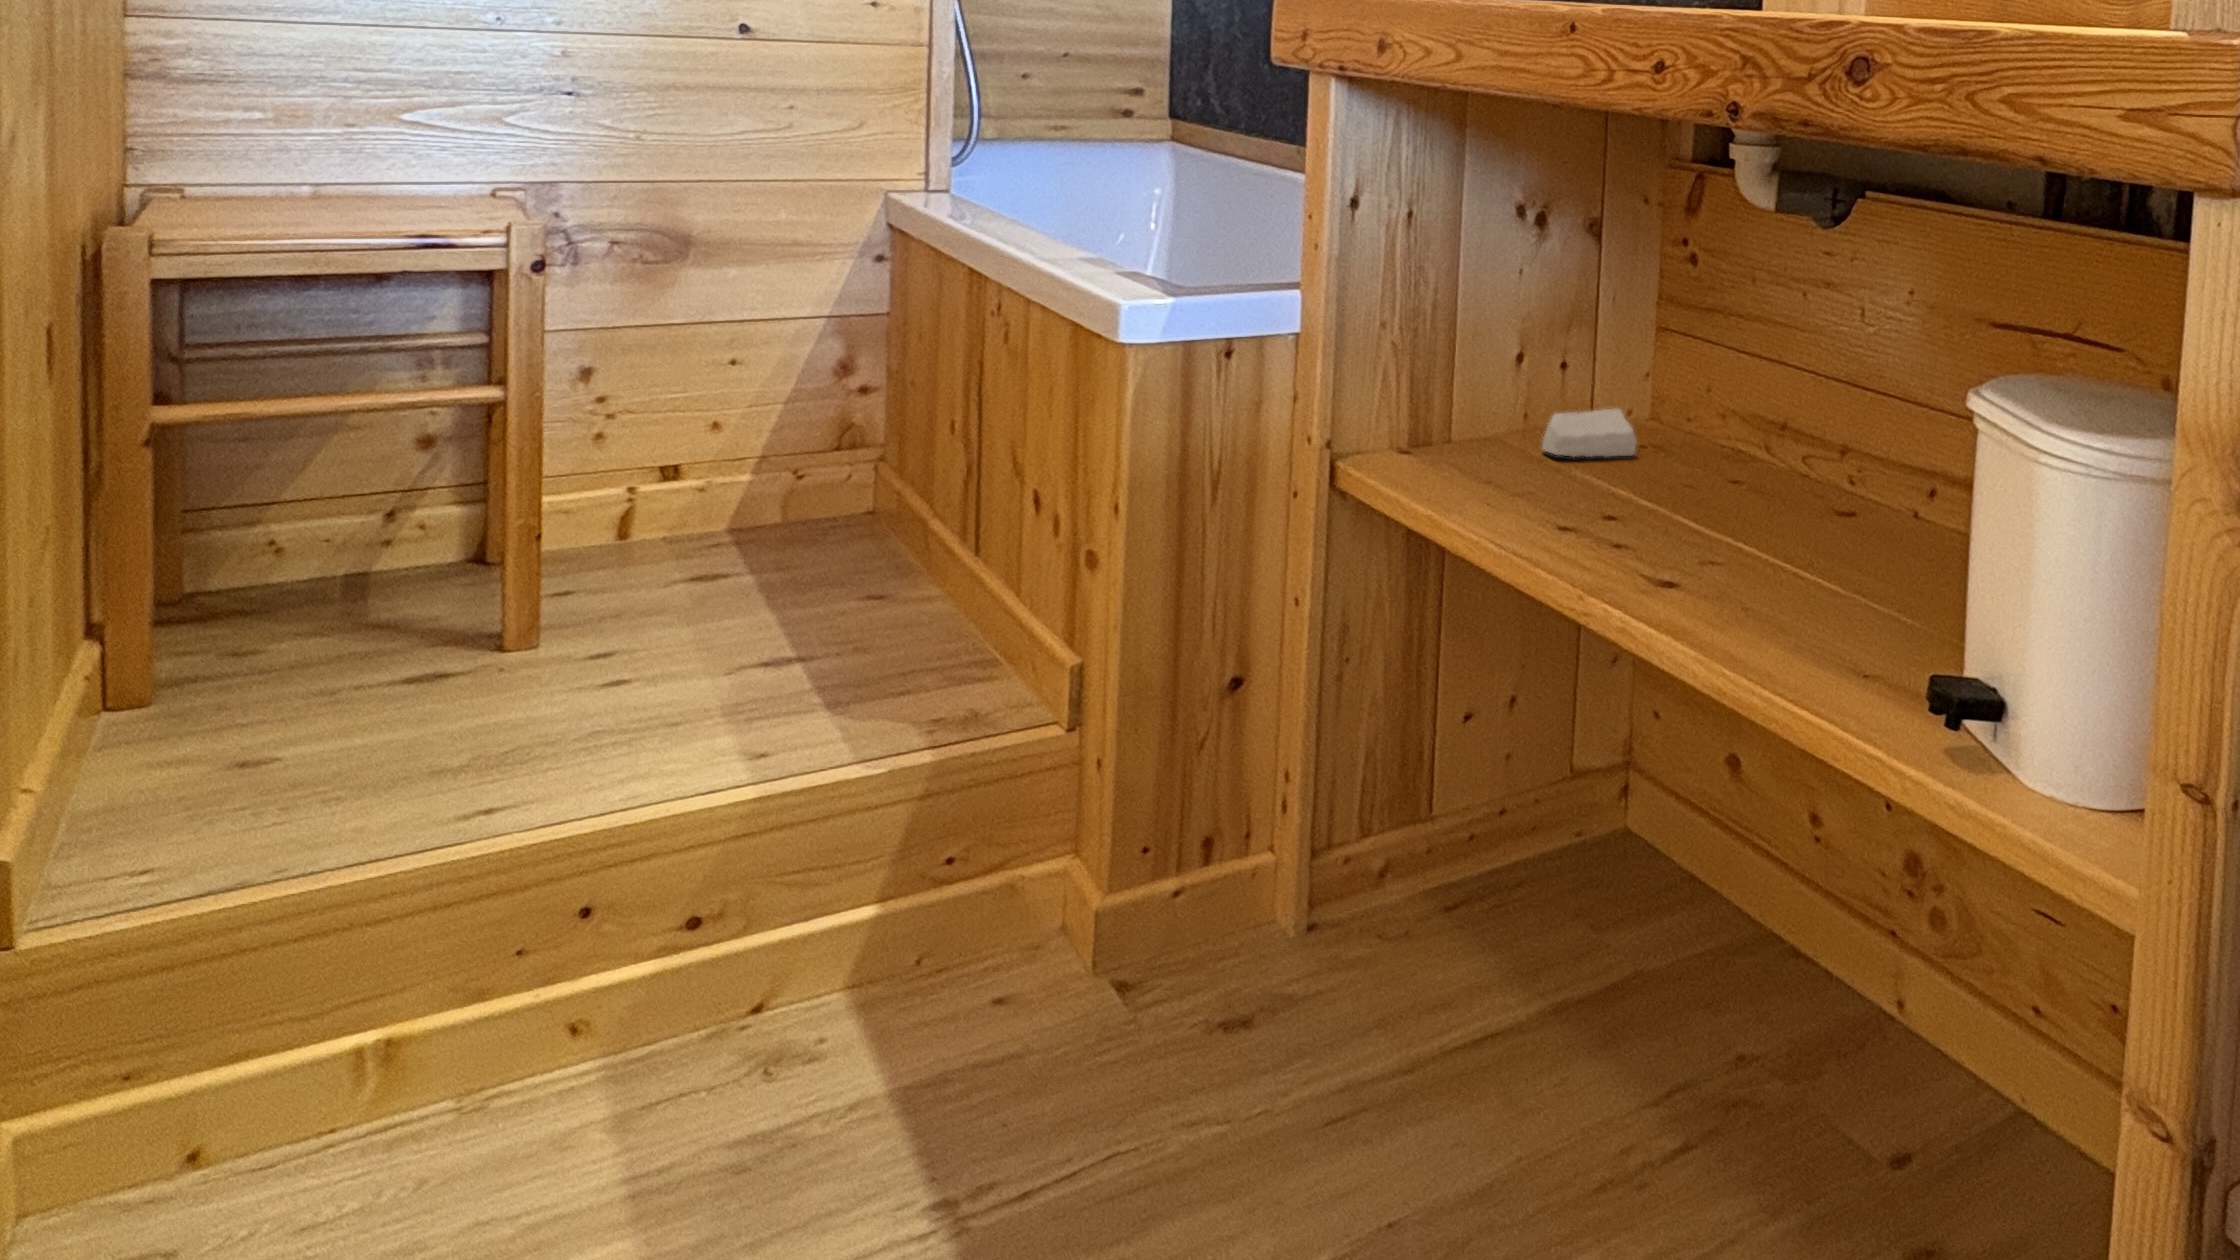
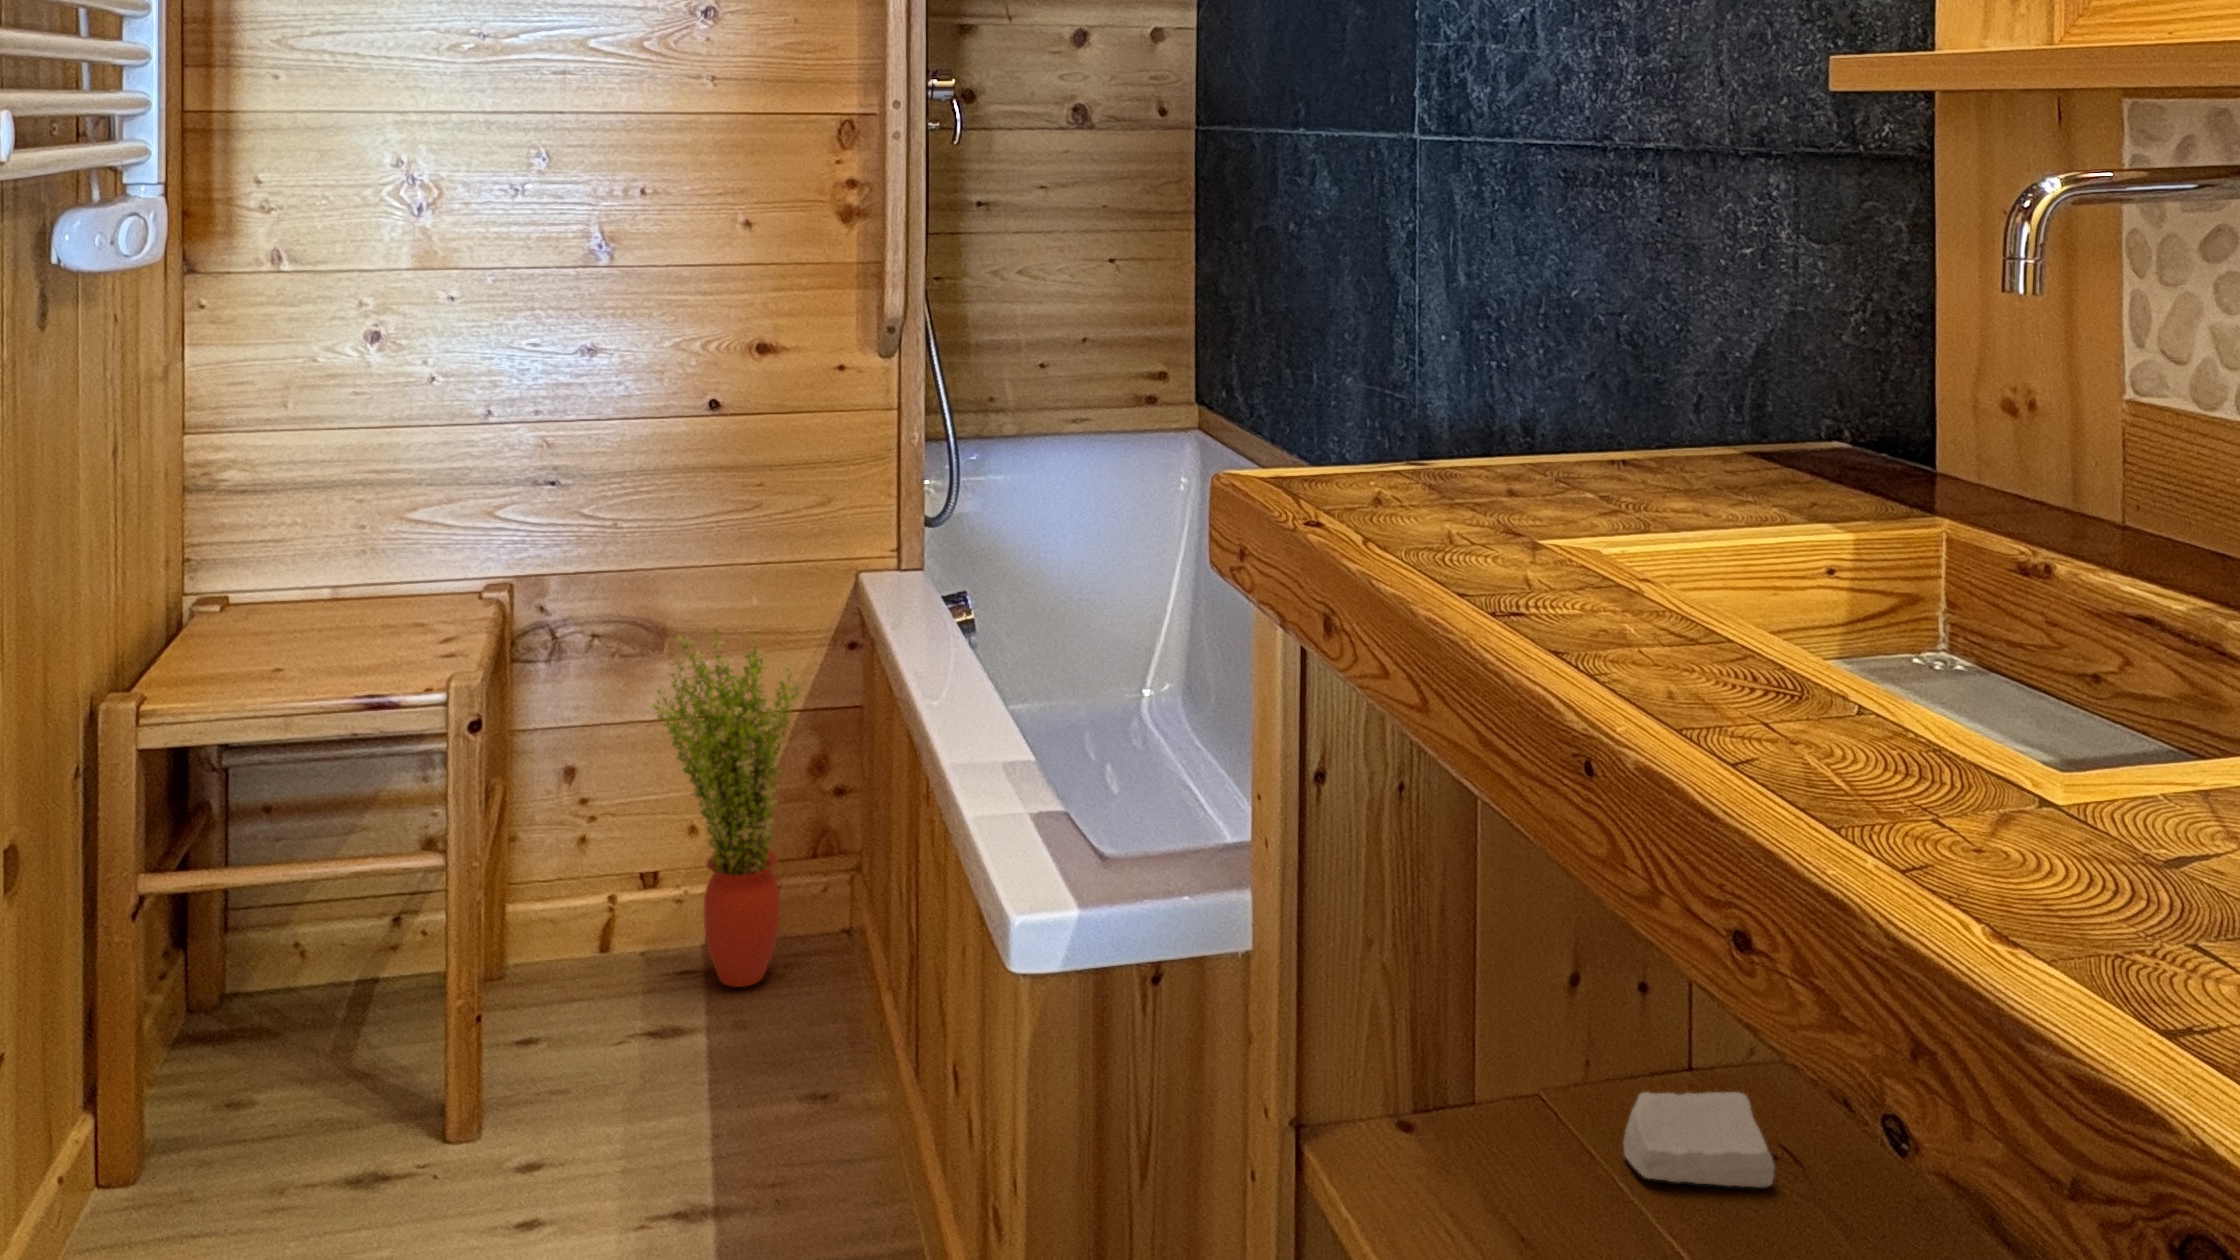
potted plant: none [678,231,835,547] -> present [652,629,802,987]

